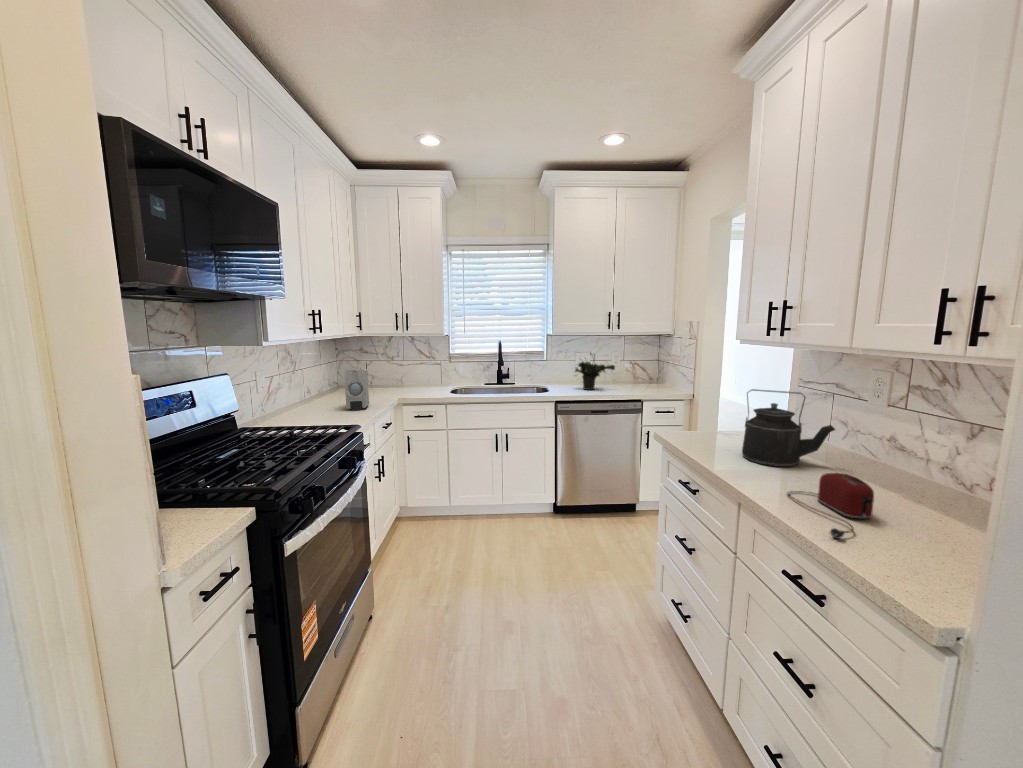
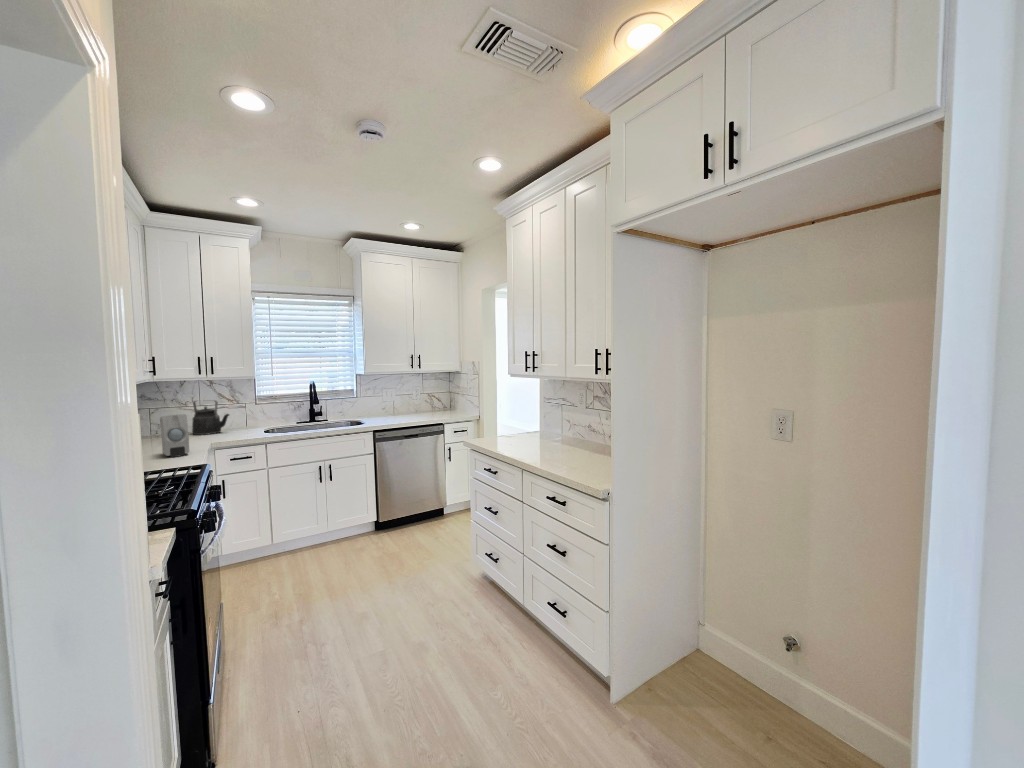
potted plant: present [575,353,615,390] -> none [385,388,420,420]
kettle: present [742,389,835,467] -> present [192,400,229,435]
toaster: present [787,473,874,539] -> none [544,440,579,468]

